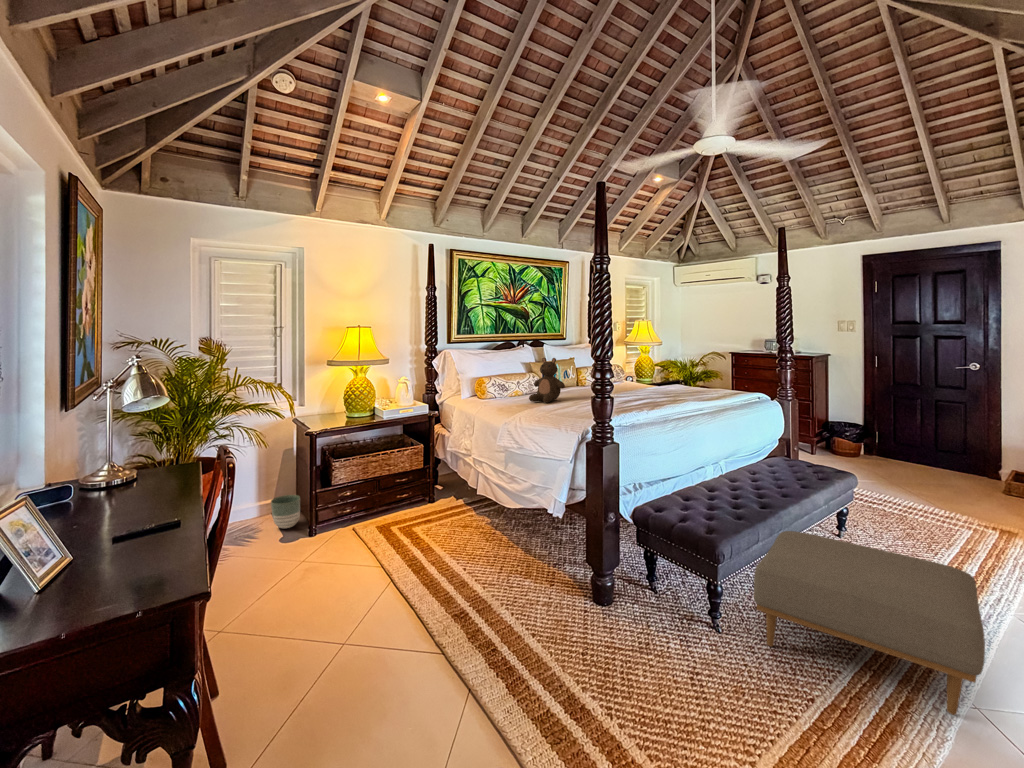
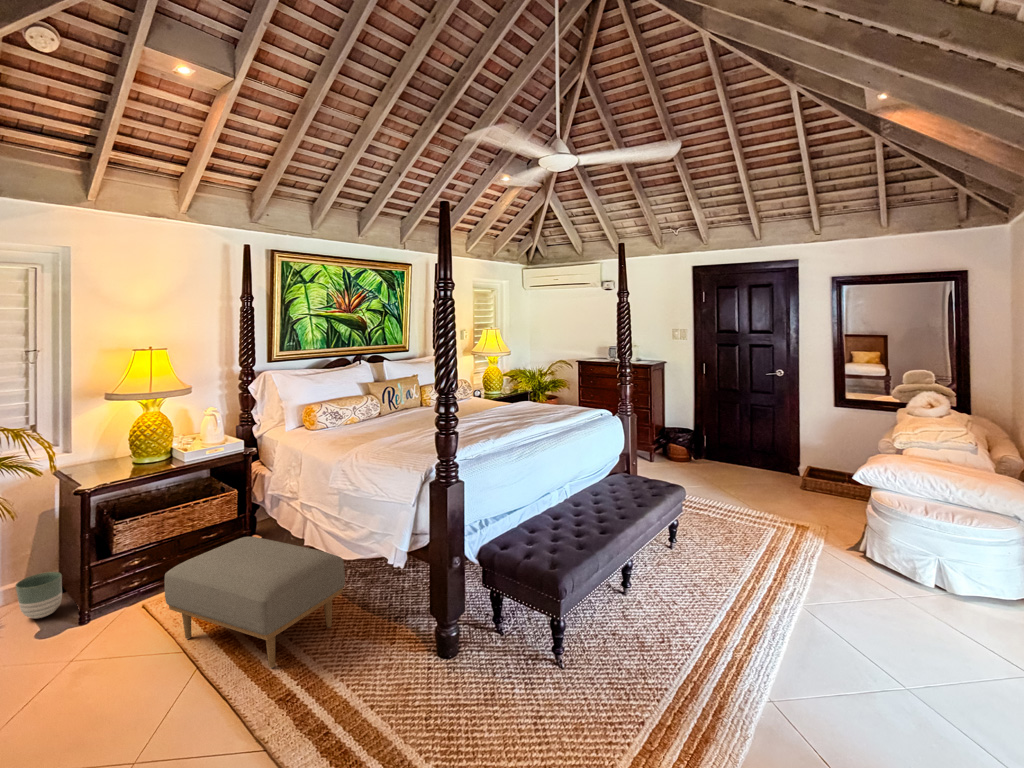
stuffed bear: present [529,358,565,403] -> none [366,381,407,433]
ottoman: present [754,531,985,715] -> present [164,537,345,668]

